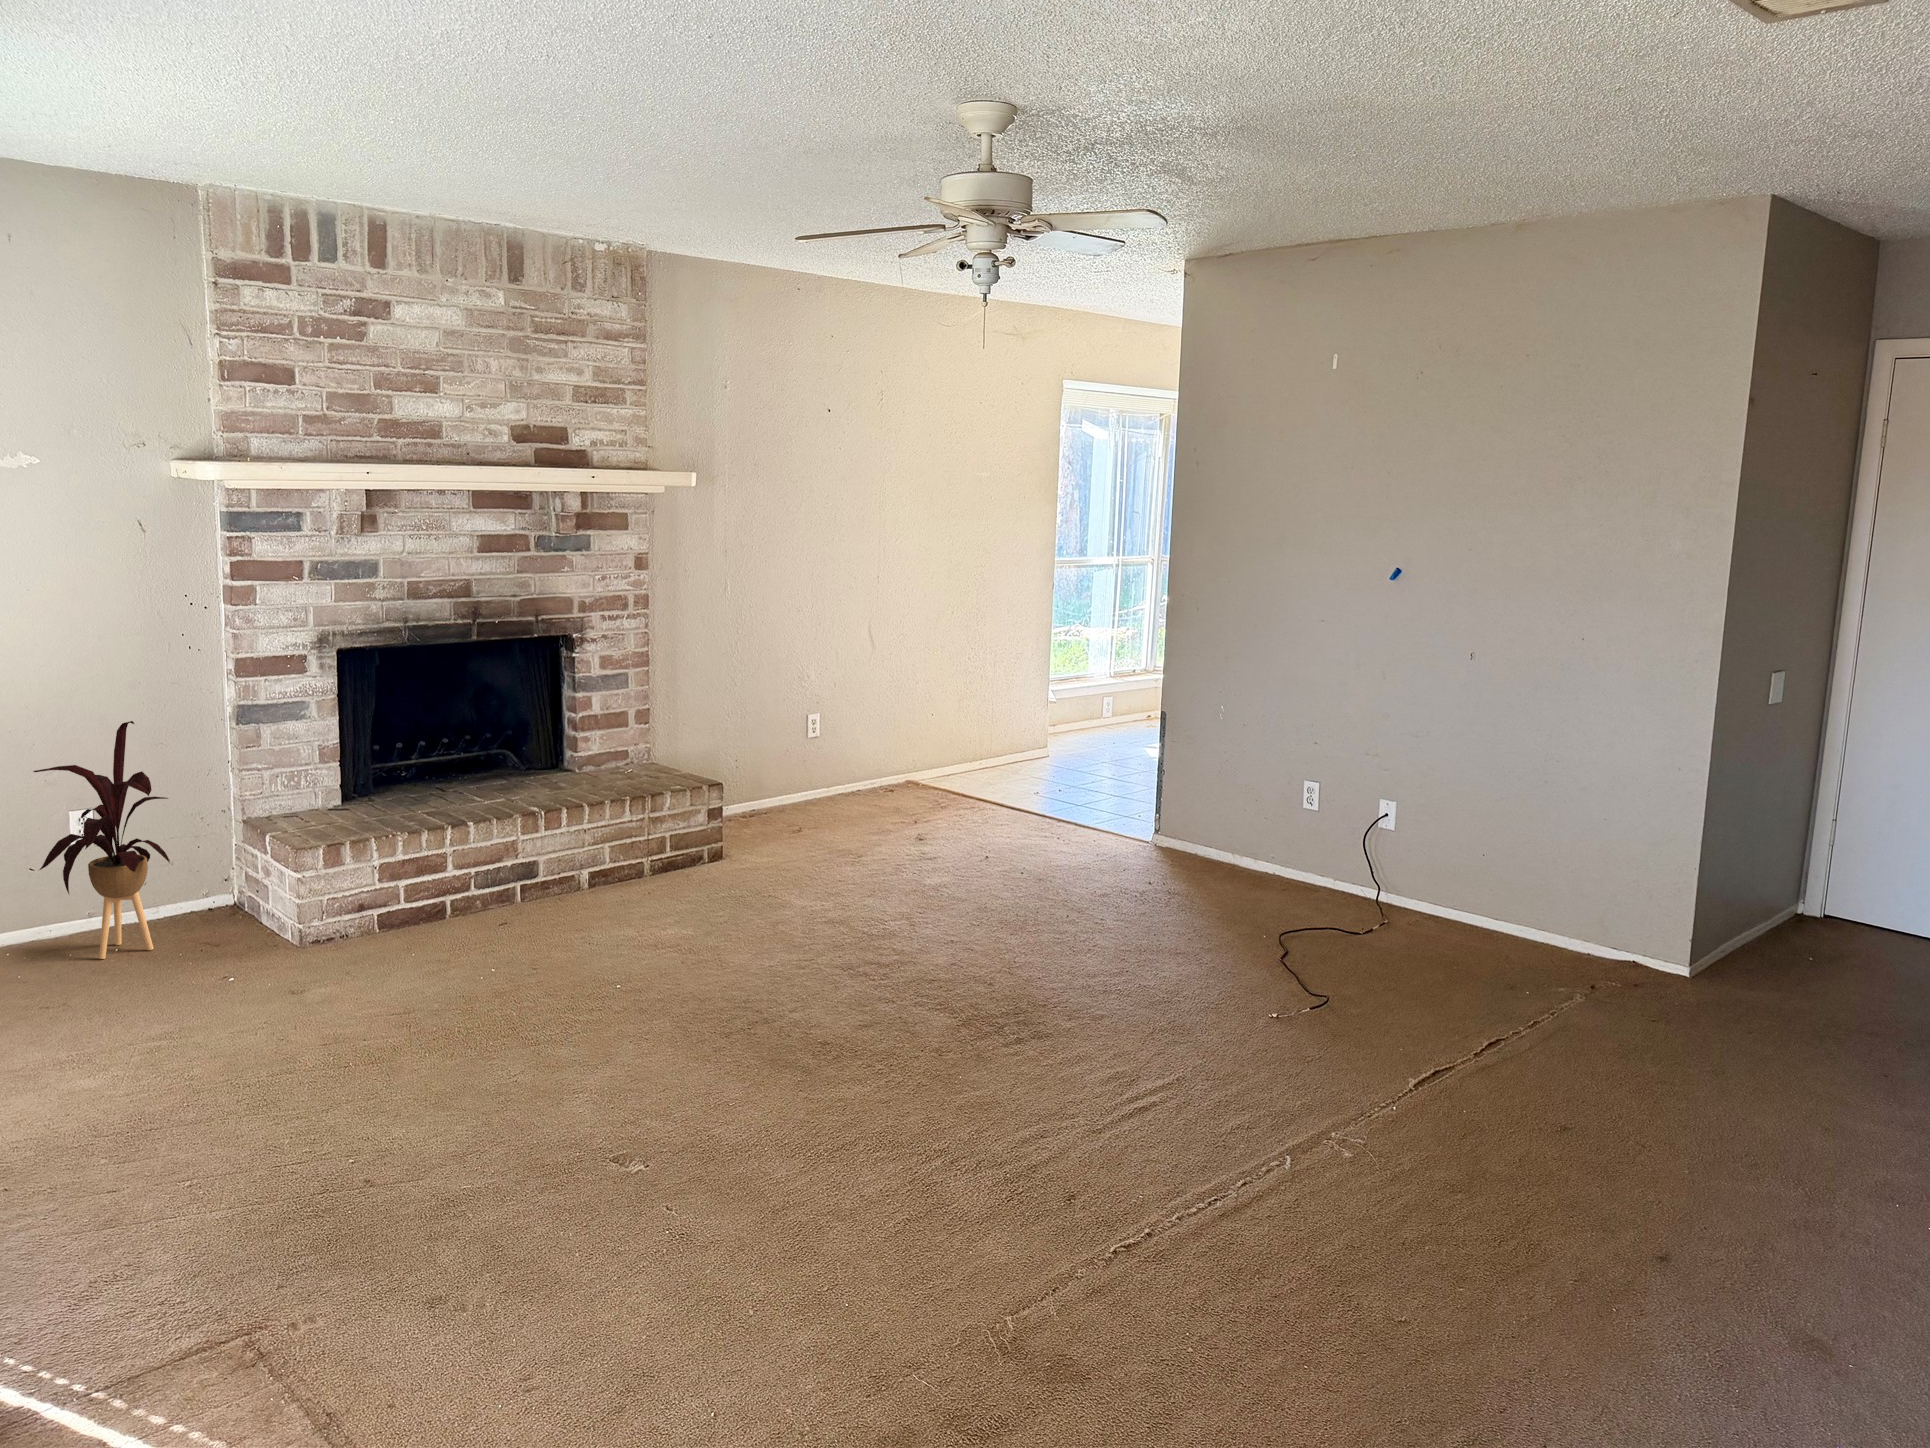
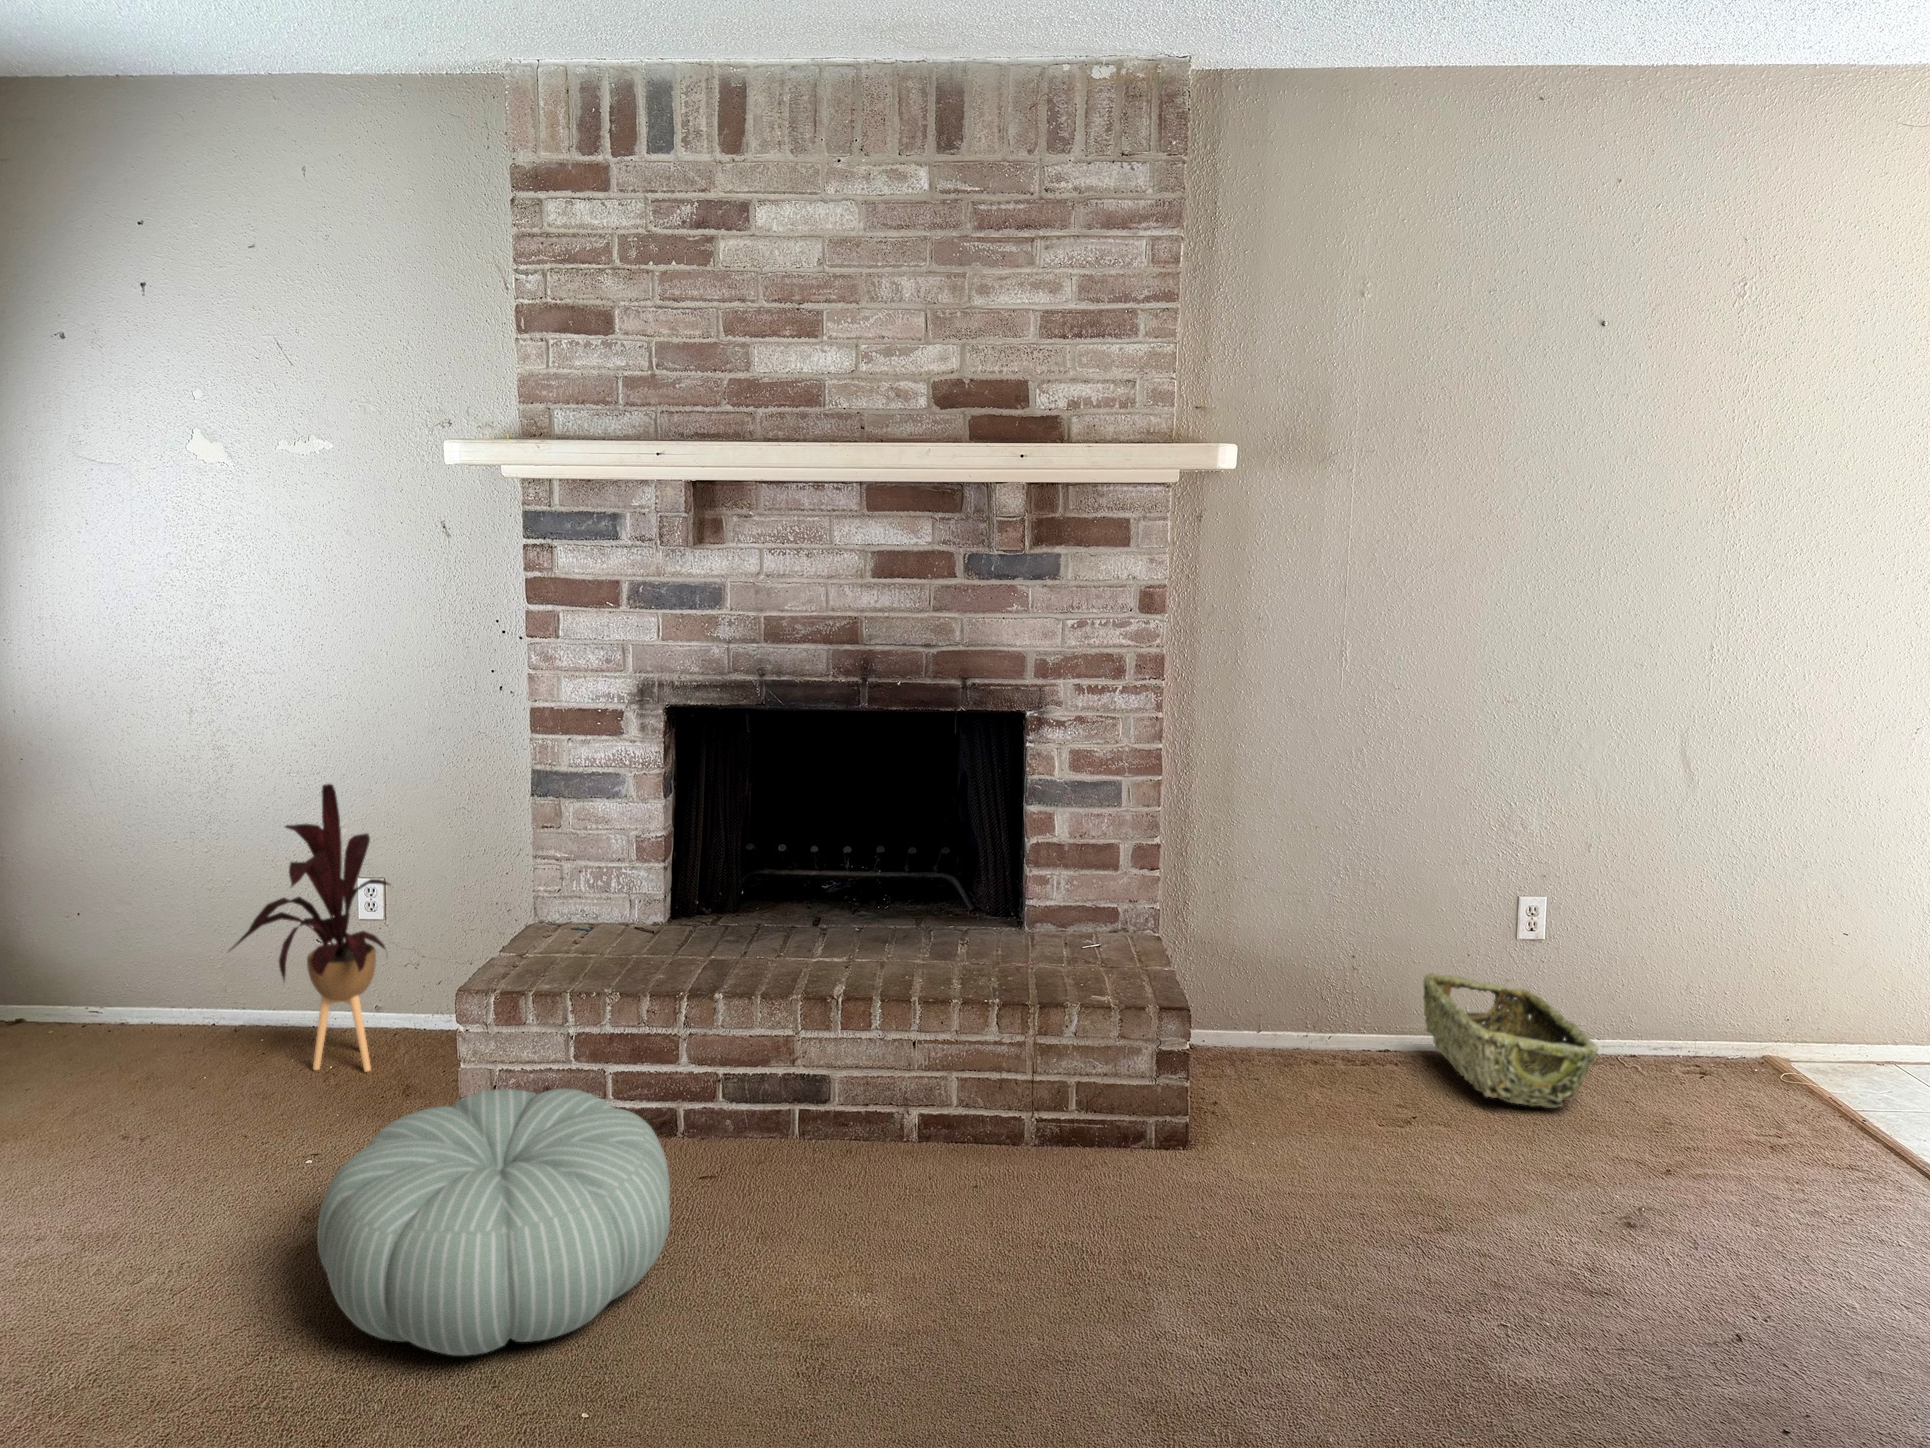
woven basket: none [780,766,879,818] -> present [1423,973,1598,1108]
pouf: none [342,873,563,1004] -> present [317,1089,670,1356]

